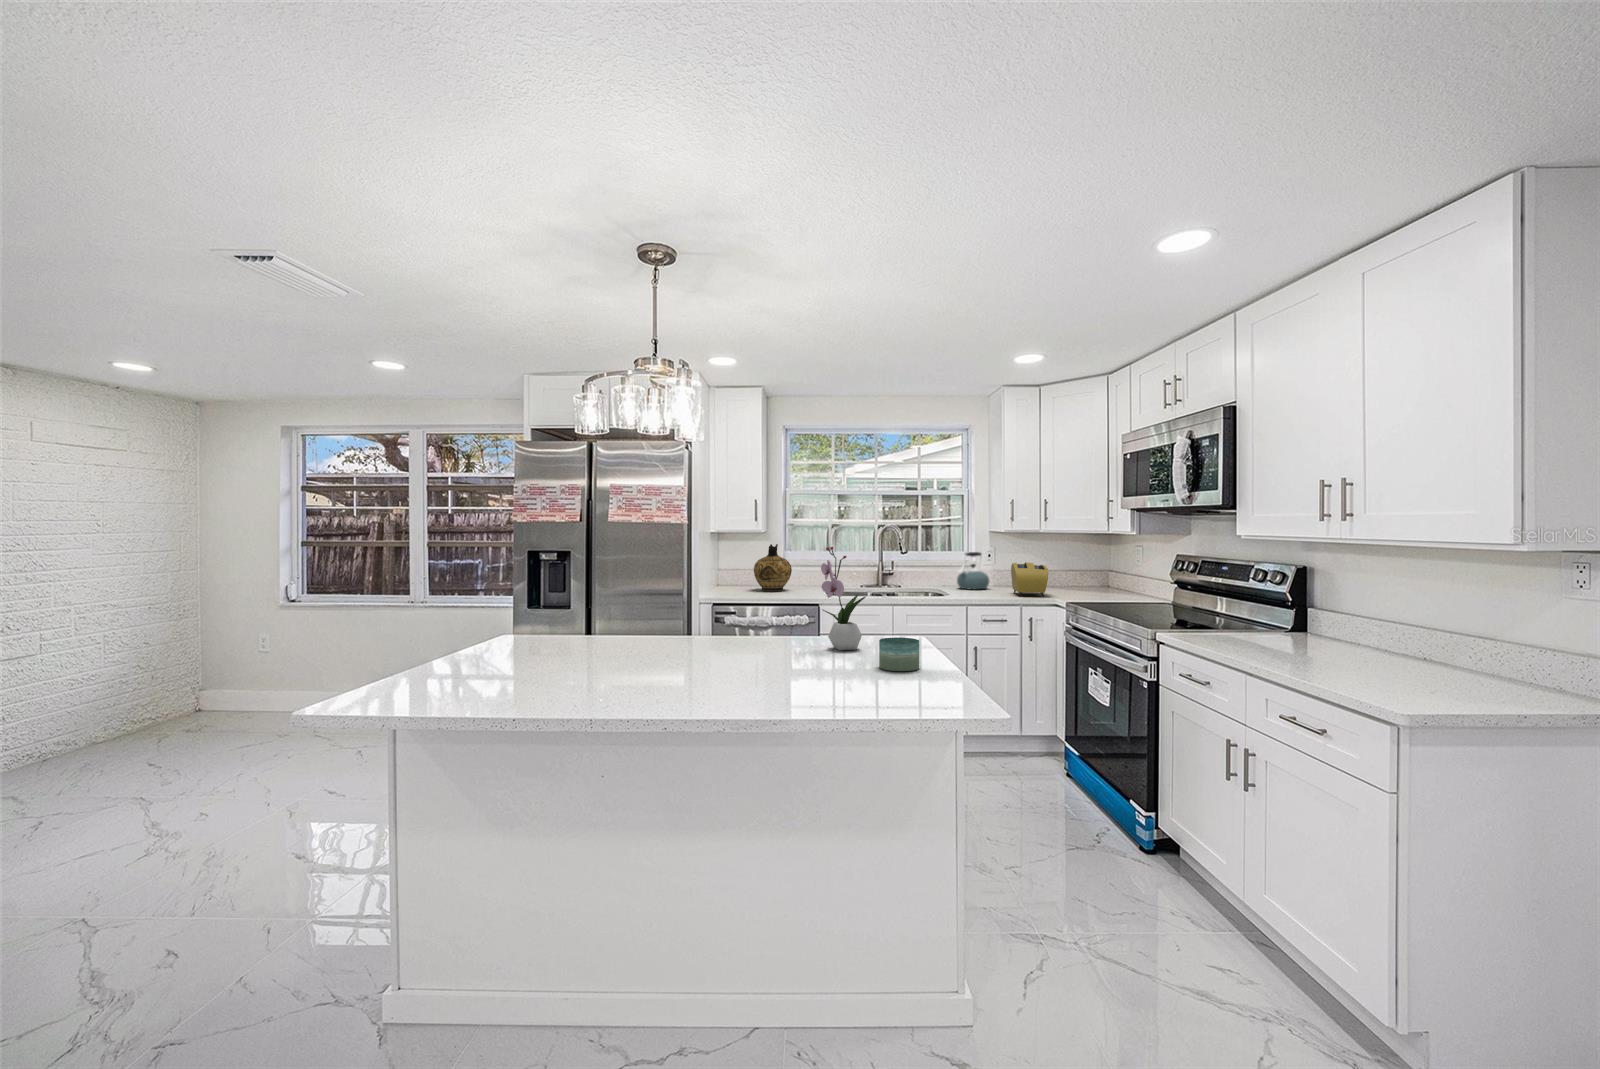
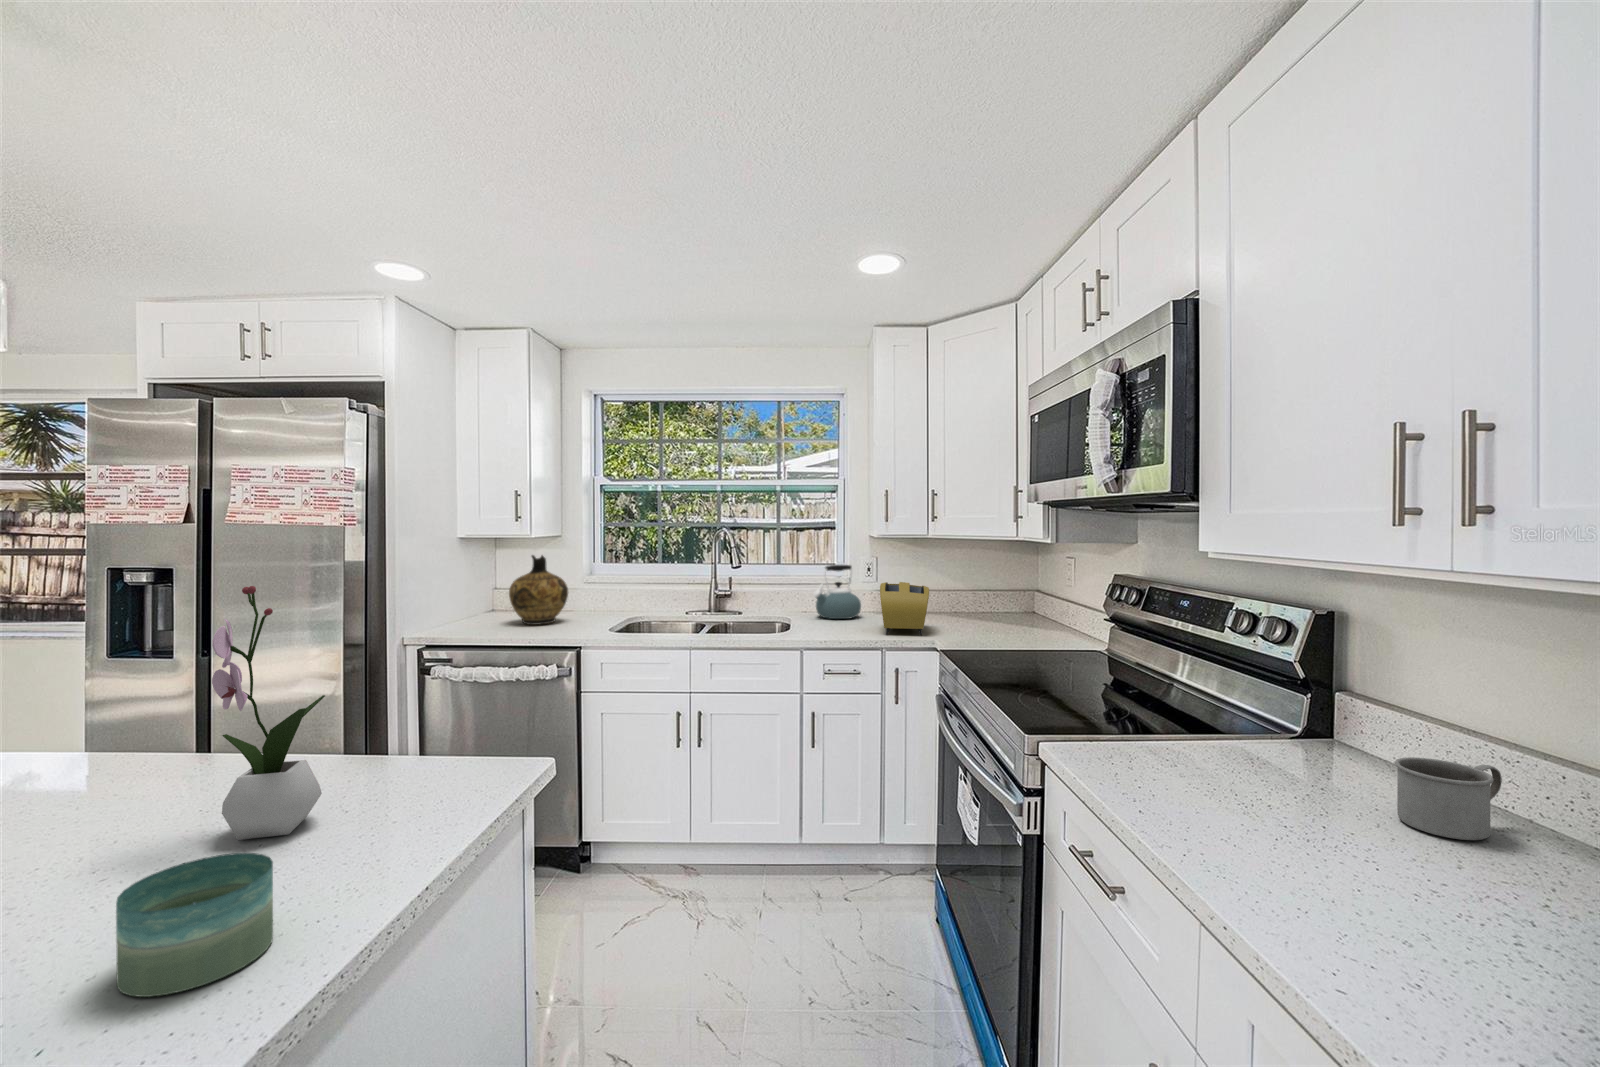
mug: none [1327,625,1373,654] -> present [1395,757,1502,840]

